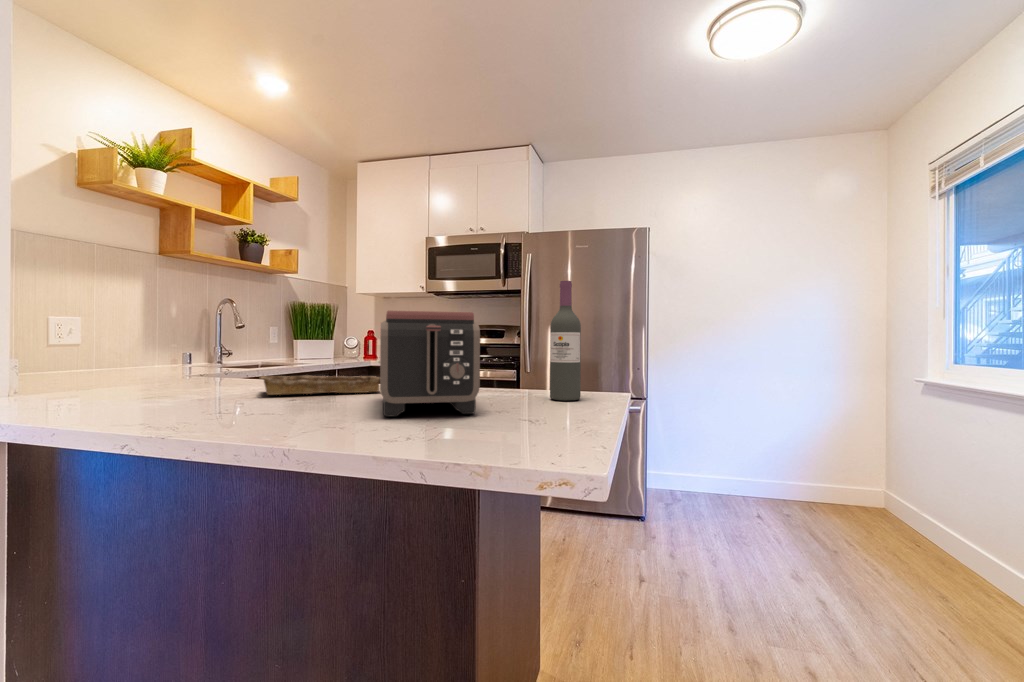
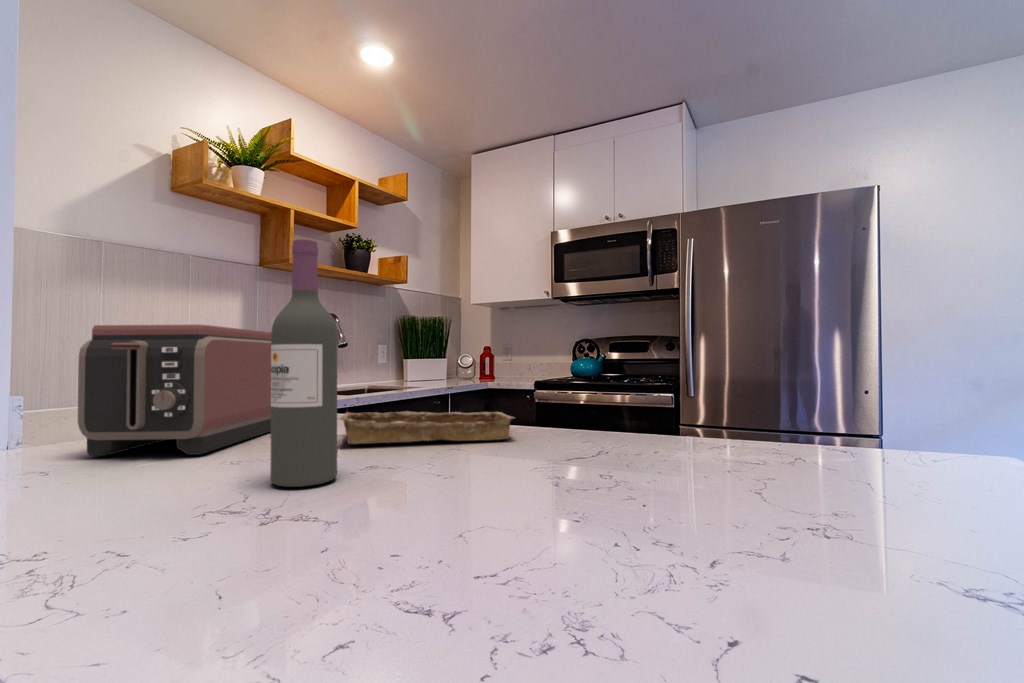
wine bottle: present [550,281,581,400] -> present [270,240,337,487]
toaster: present [380,311,480,417] -> present [78,324,271,456]

